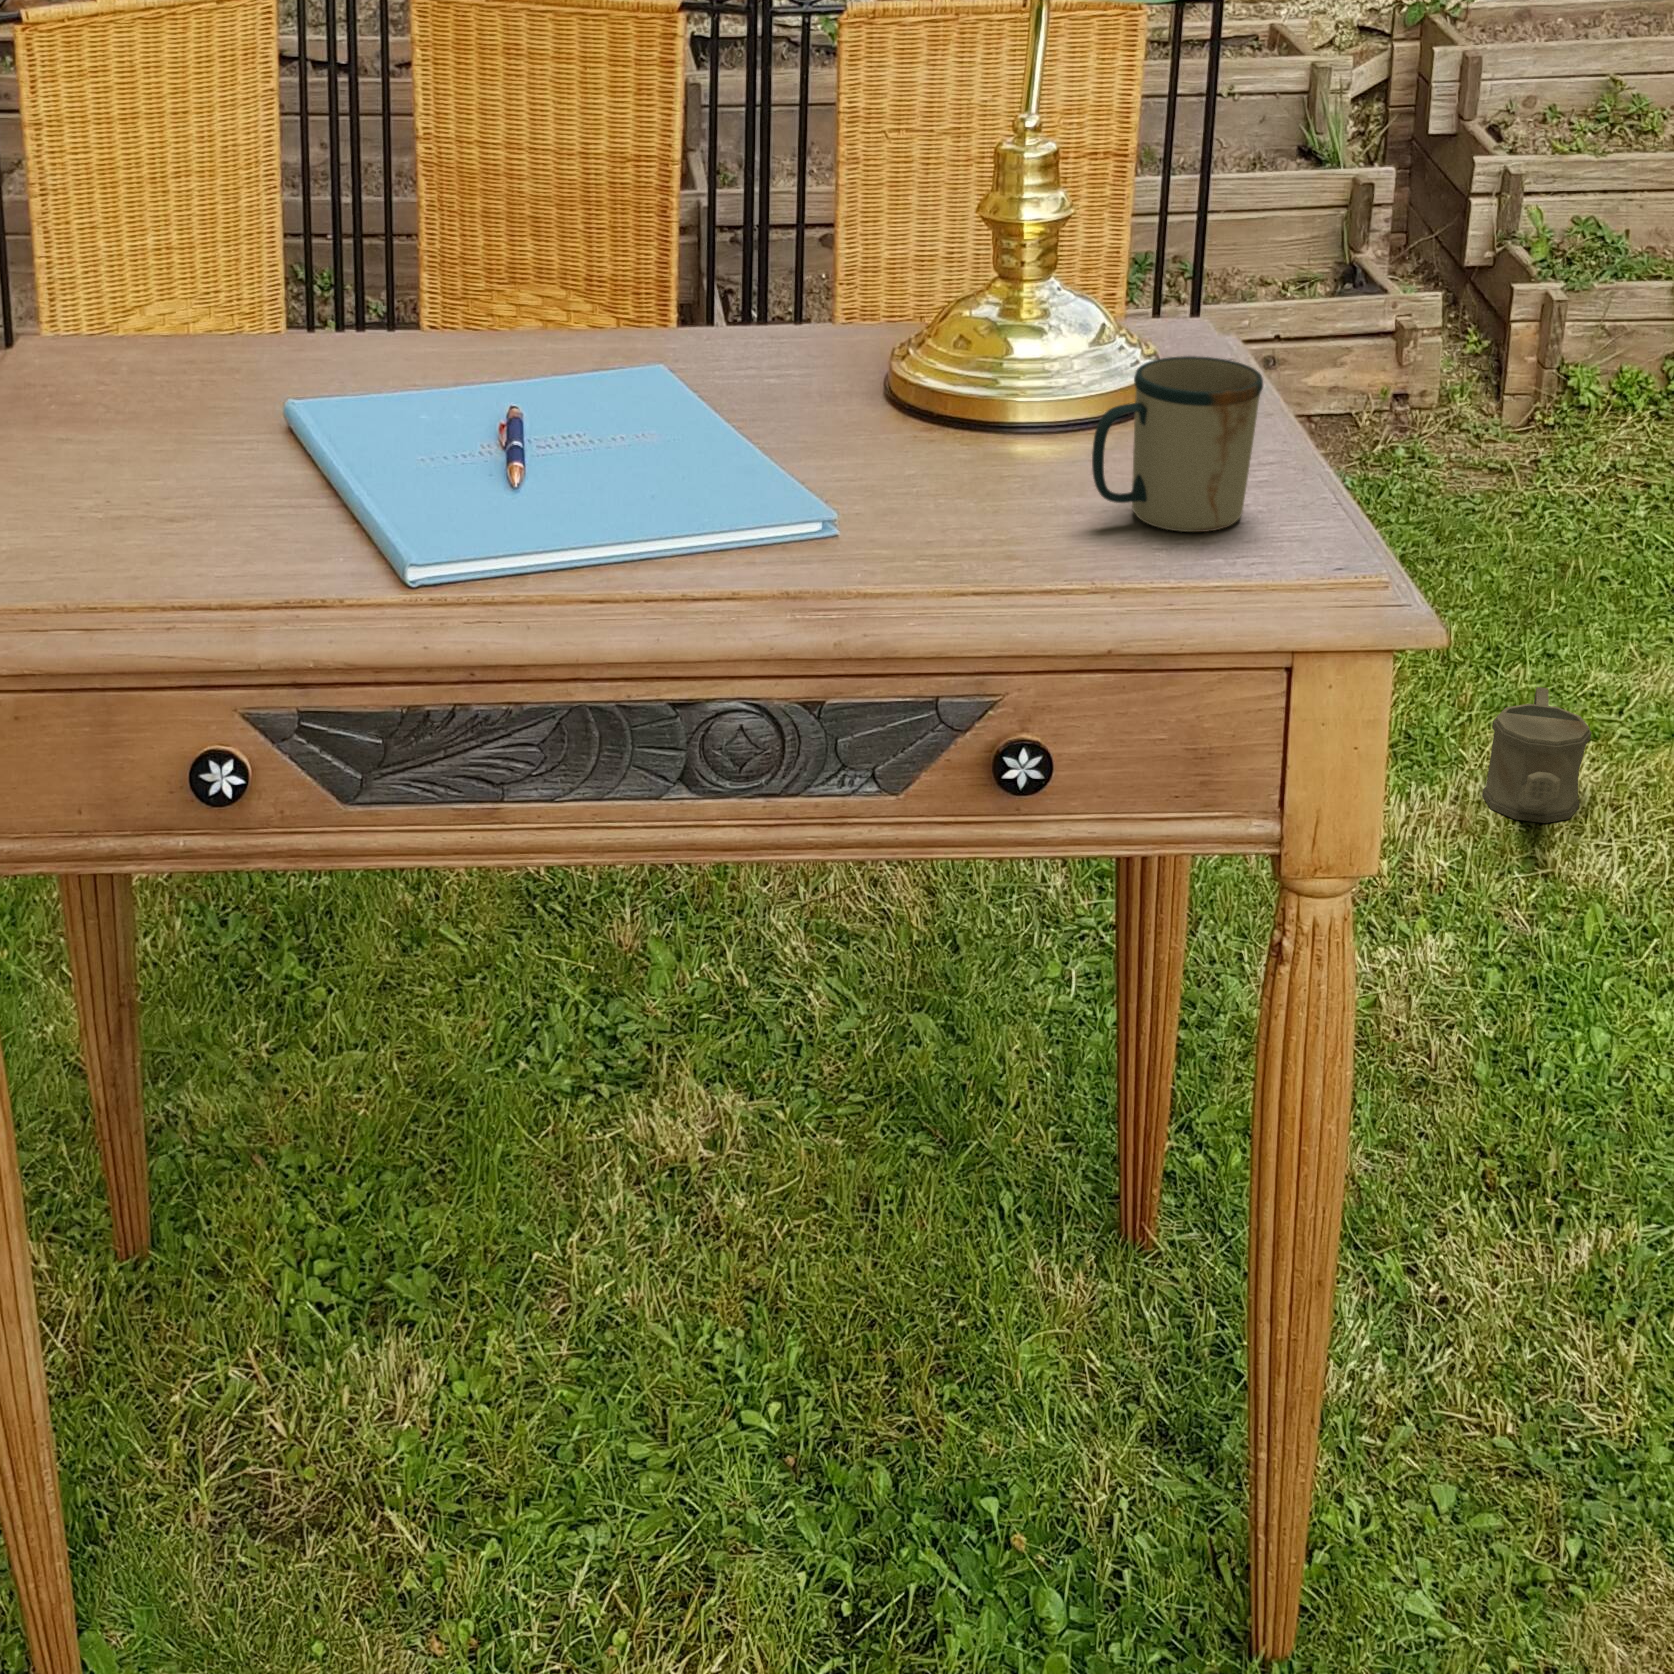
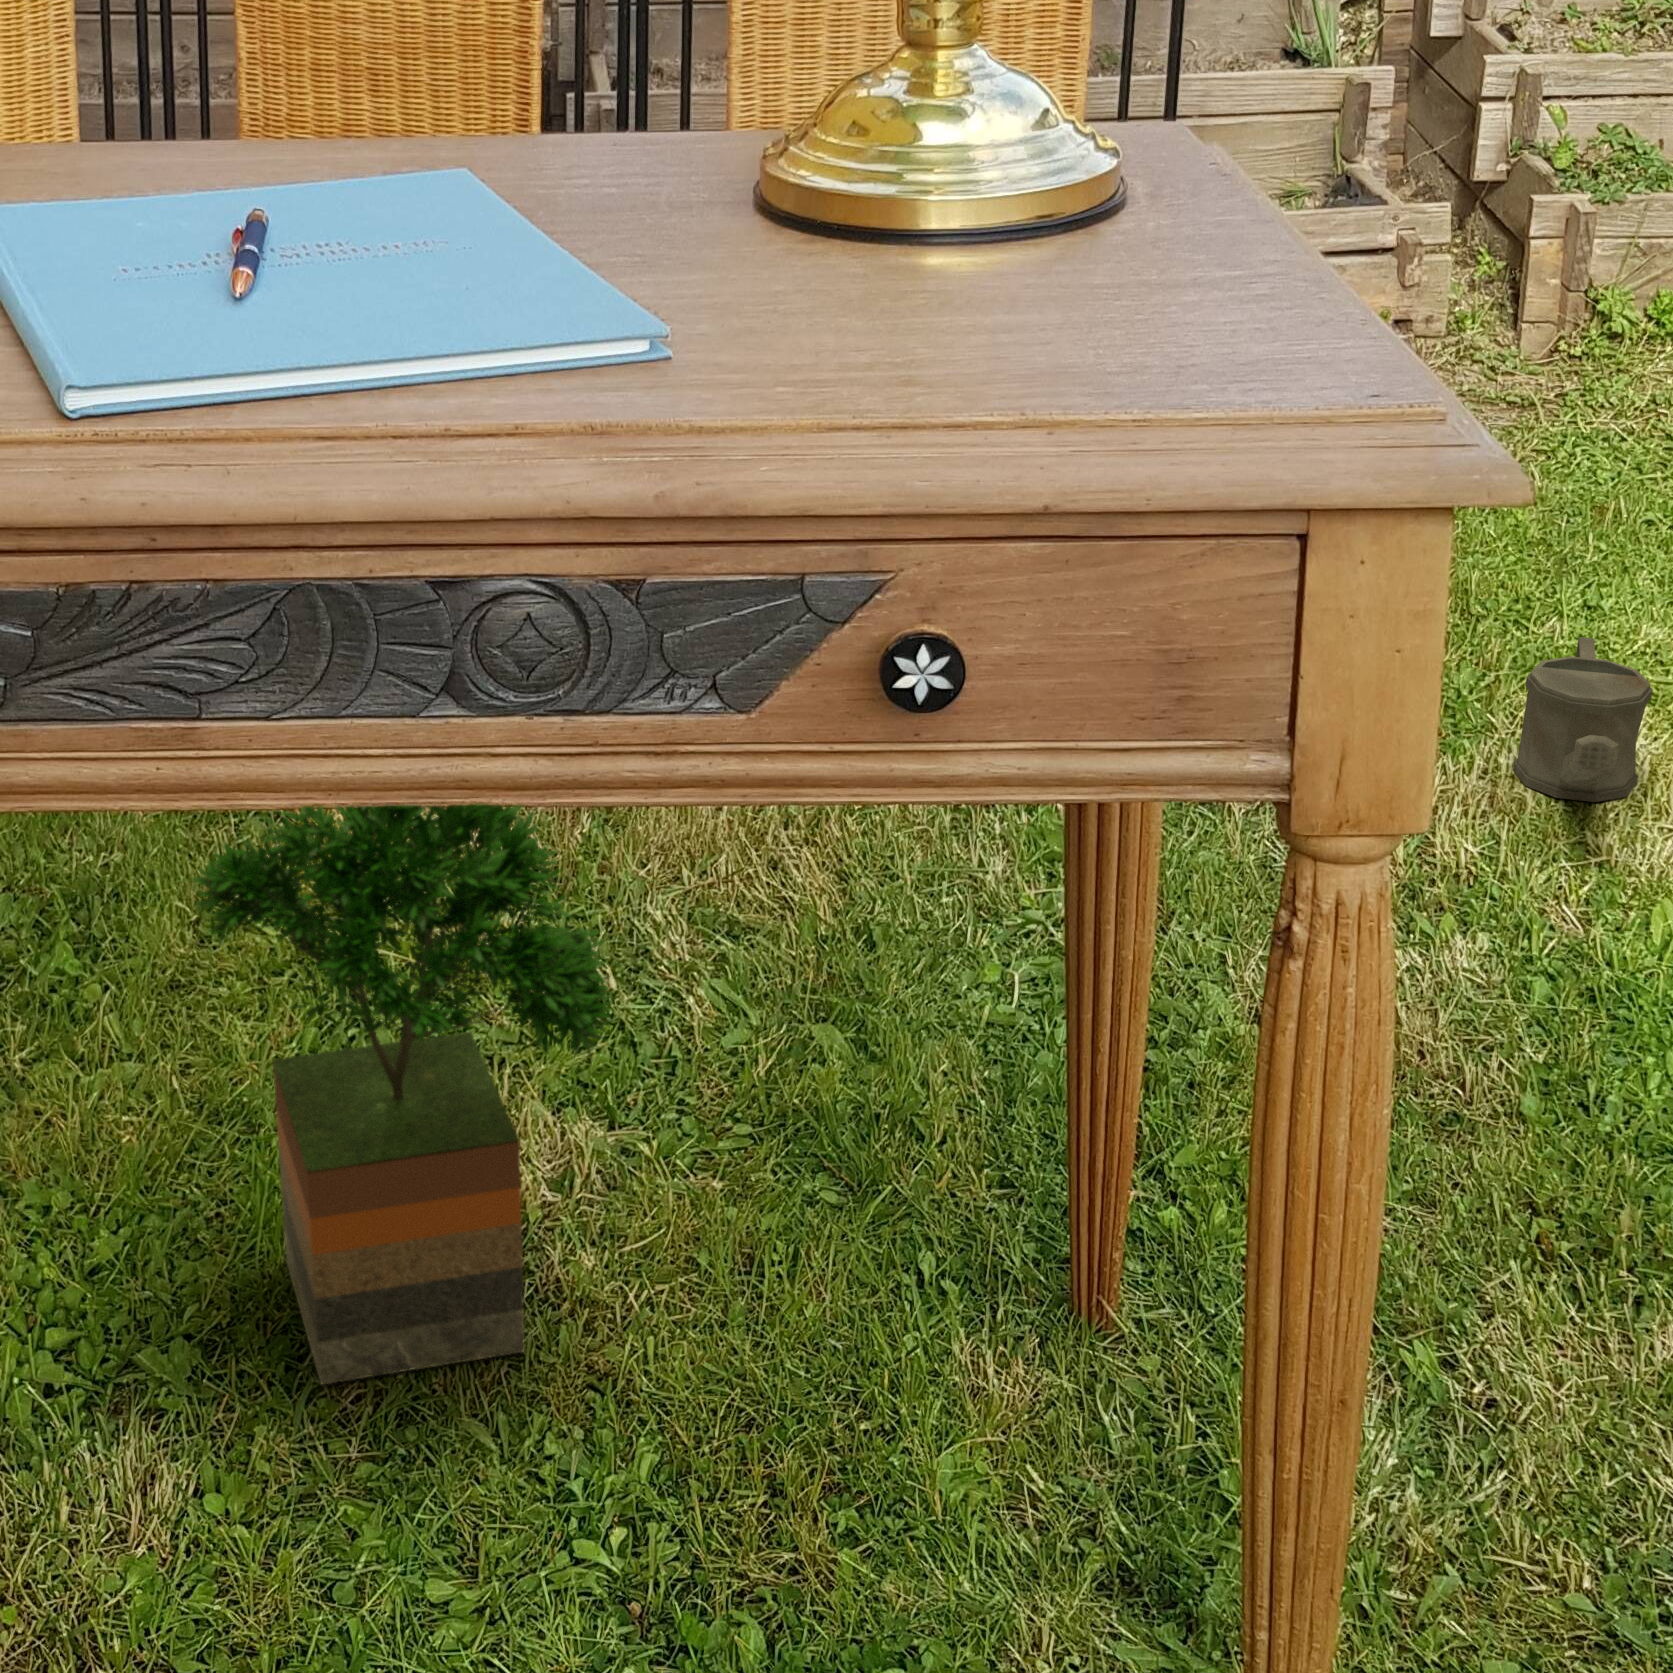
mug: present [1092,356,1263,532] -> none [1009,105,1253,344]
potted tree: none [439,809,780,1297] -> present [191,804,612,1384]

